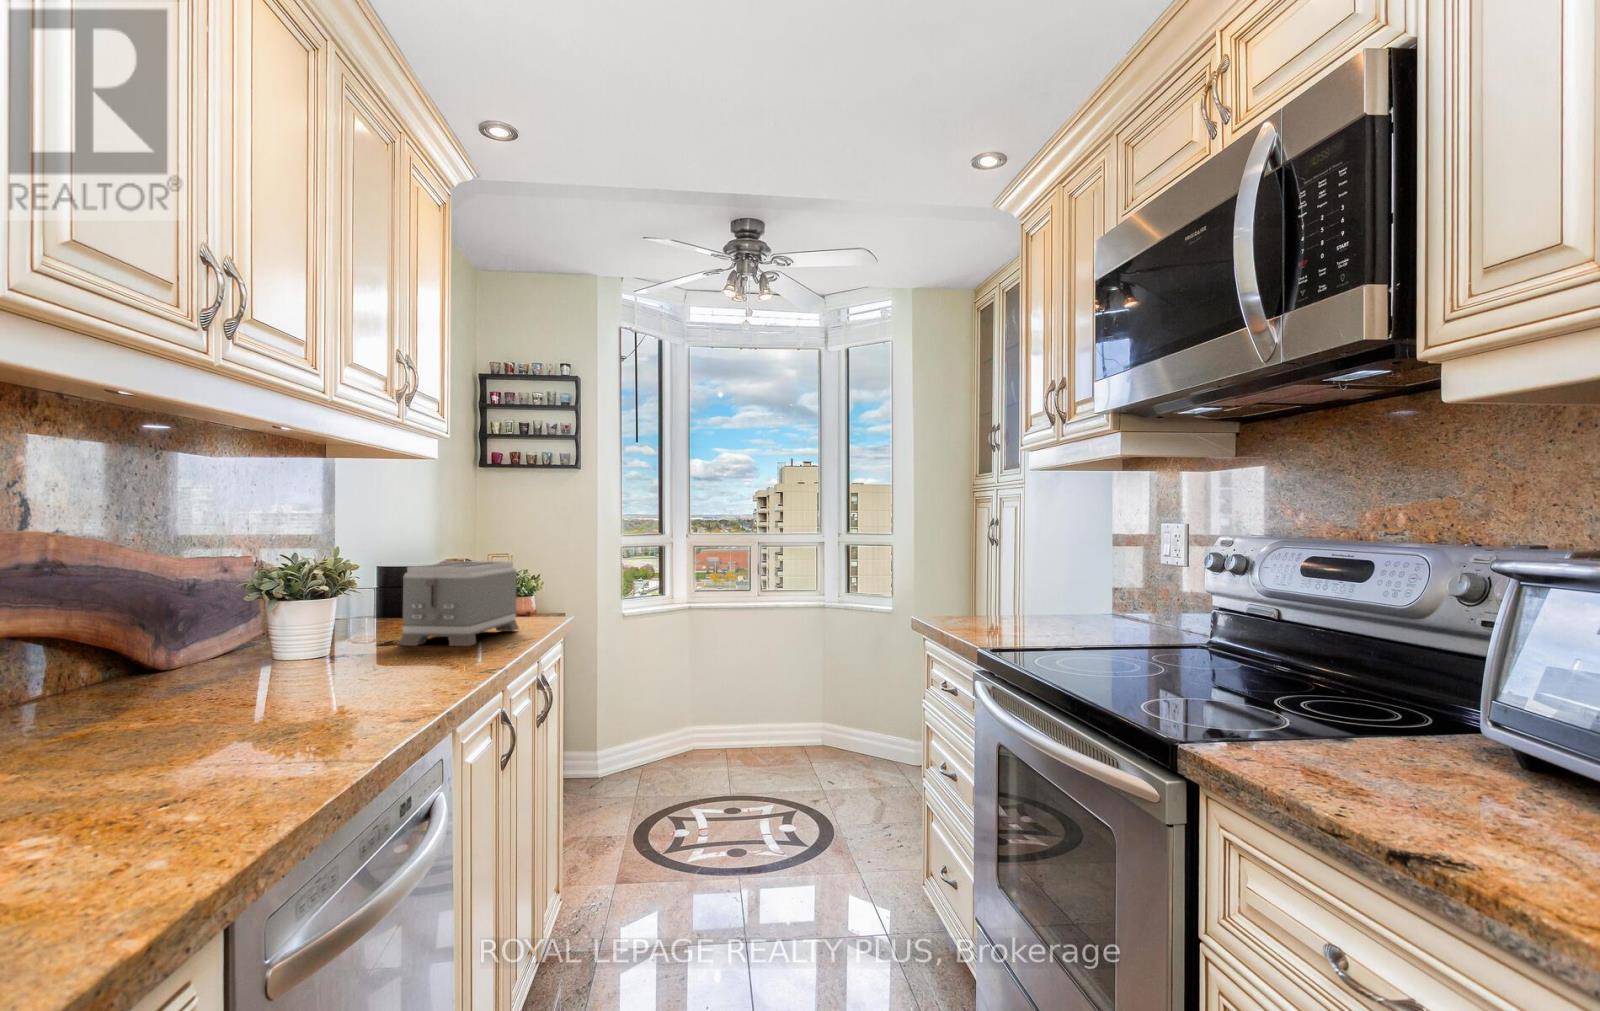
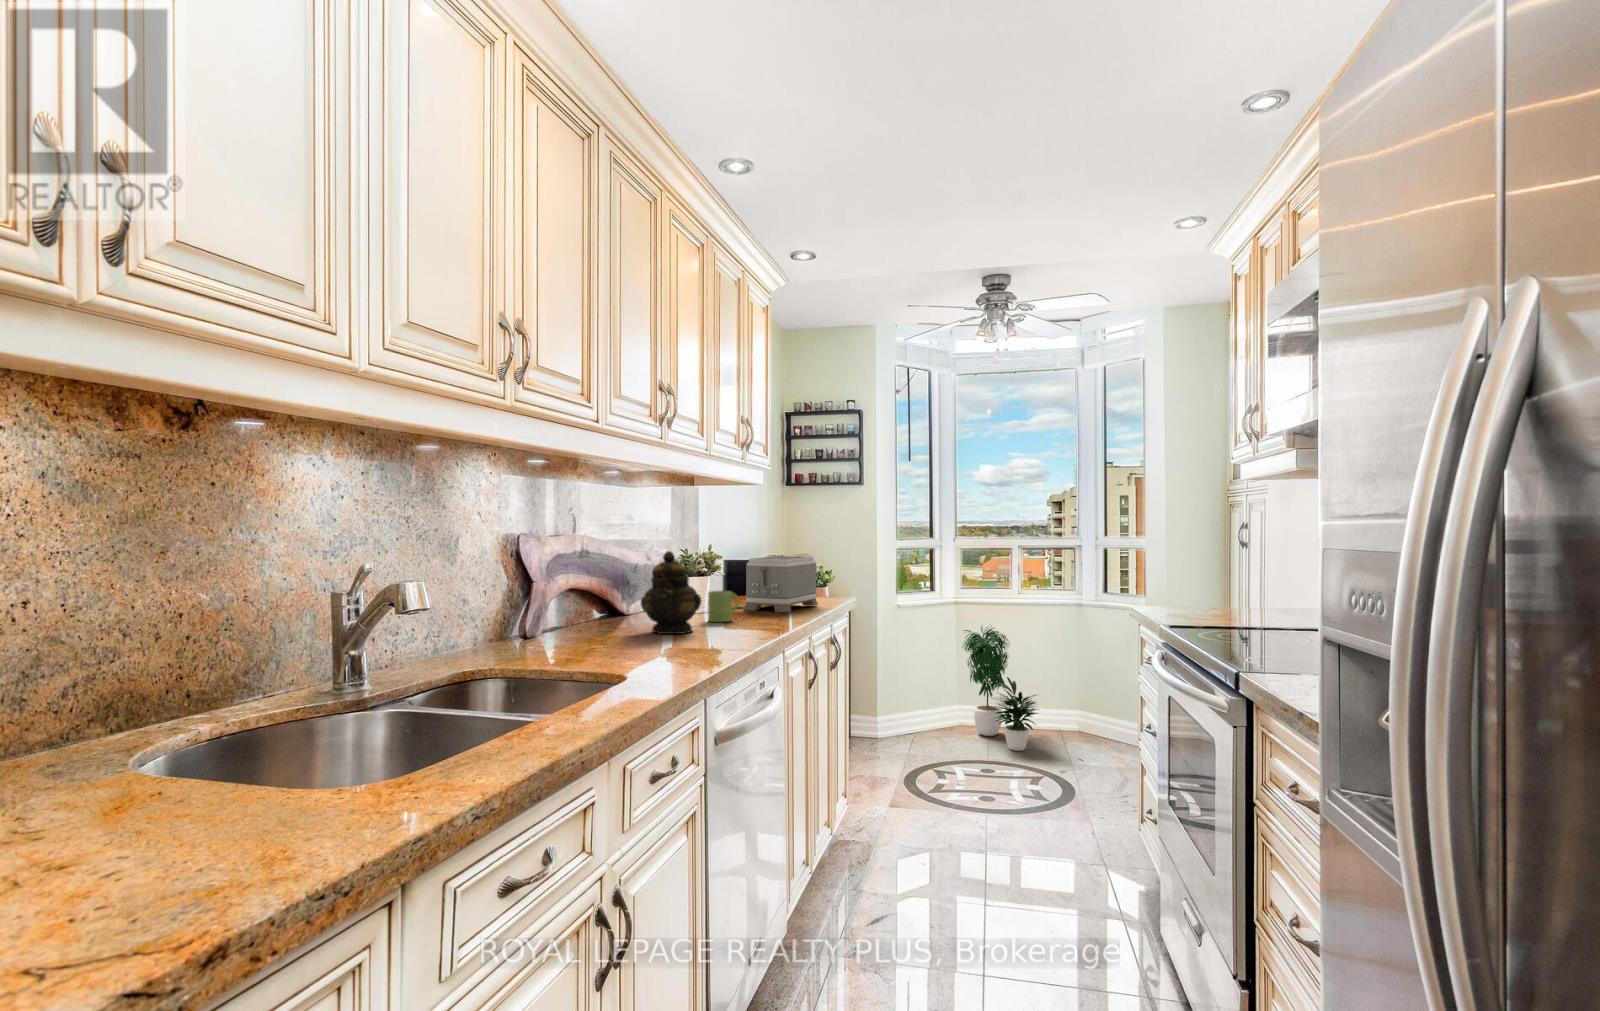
teapot: none [155,562,294,719] -> present [641,551,701,634]
mug: none [321,623,381,677] -> present [708,591,738,622]
potted plant: none [697,629,788,777] -> present [963,626,1038,751]

